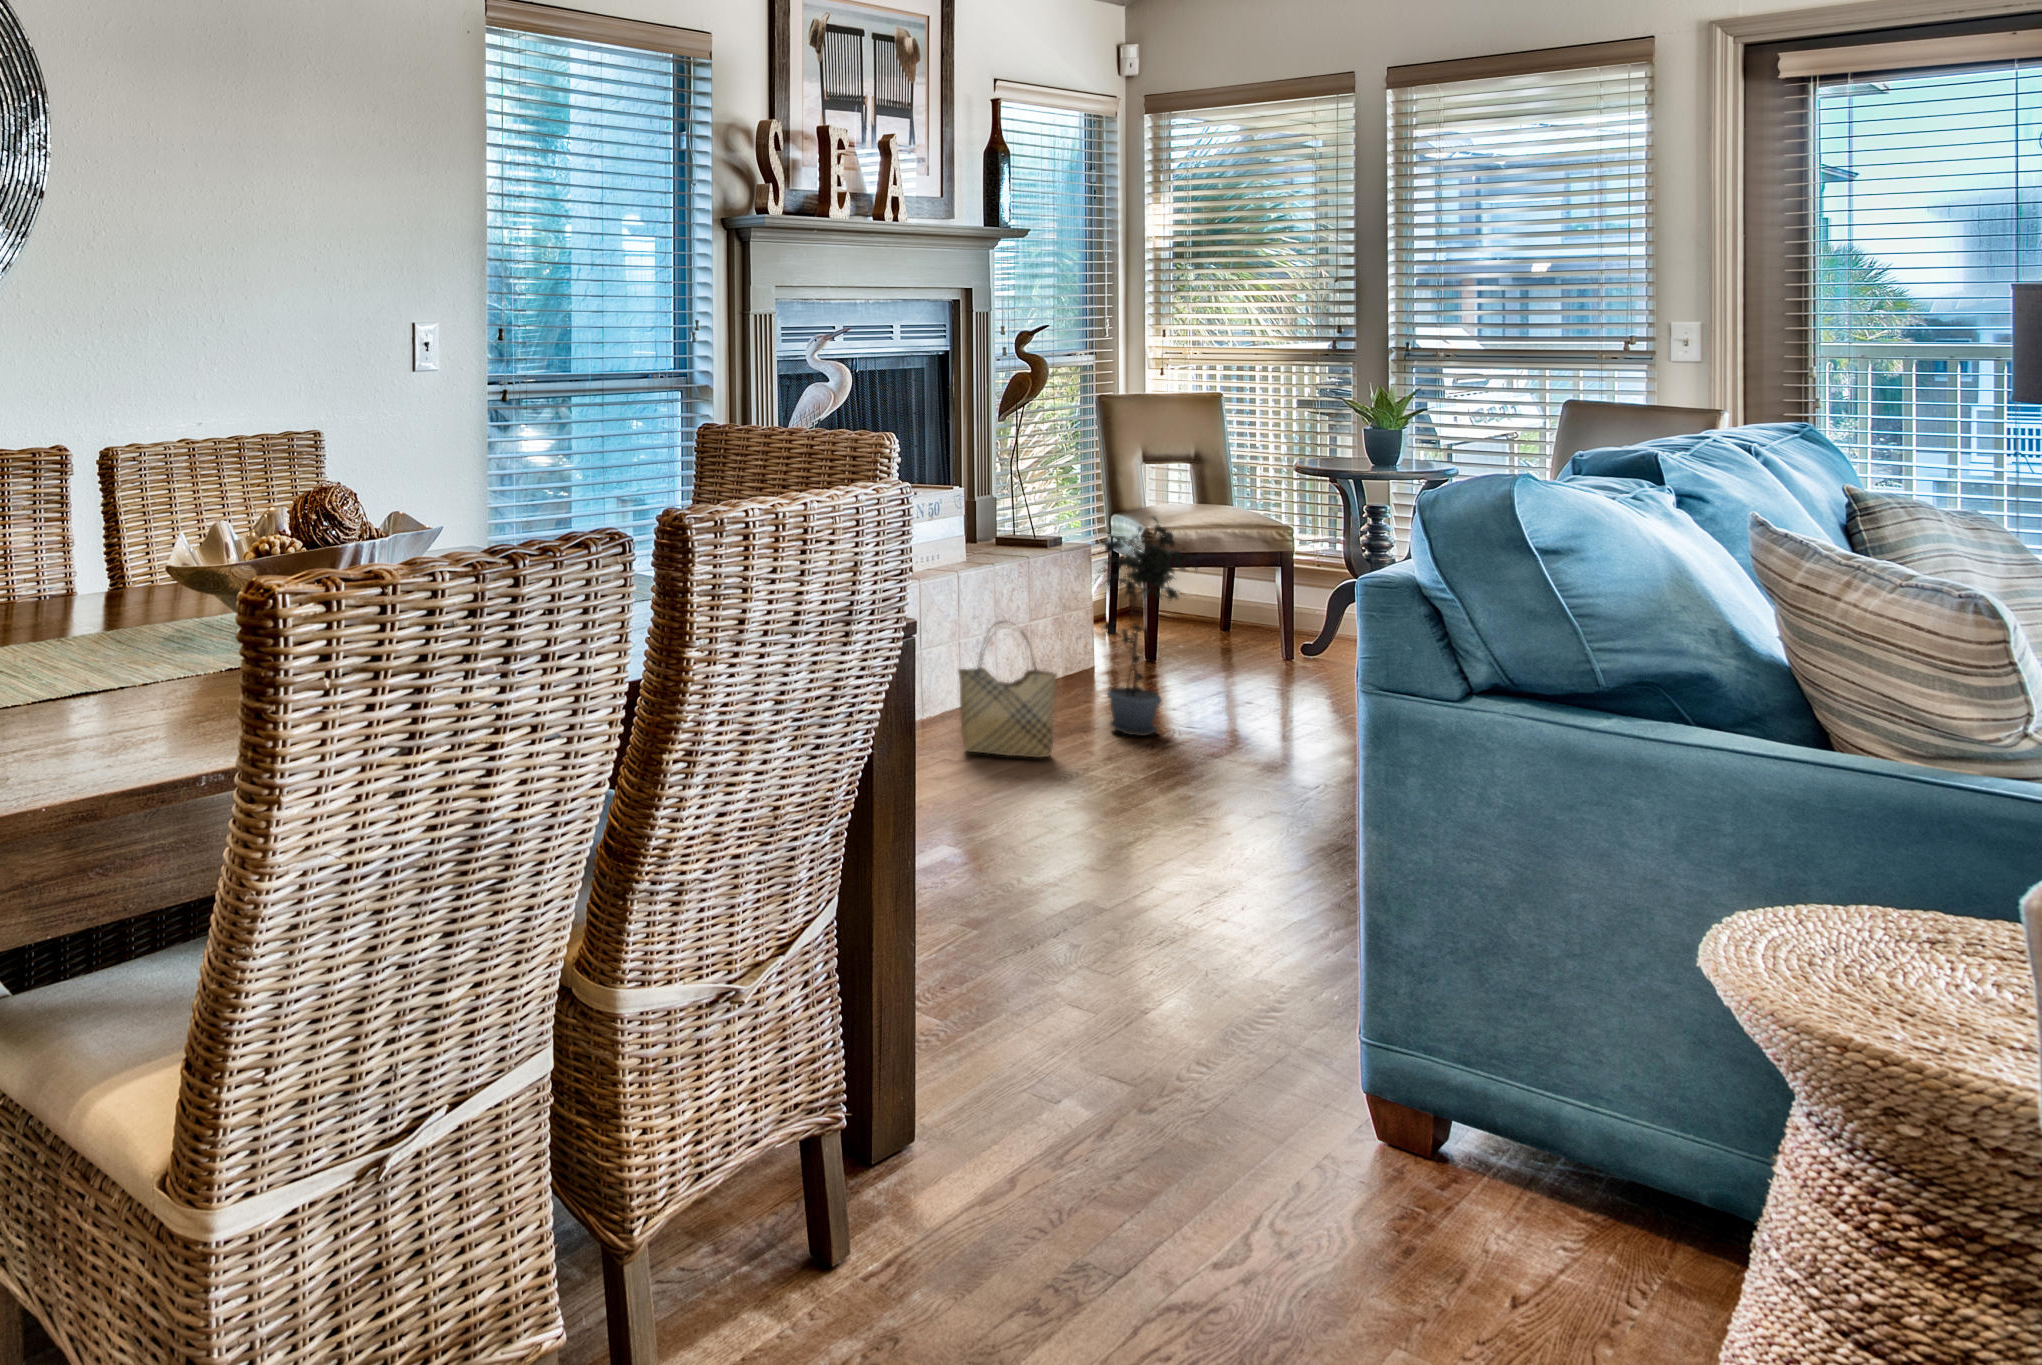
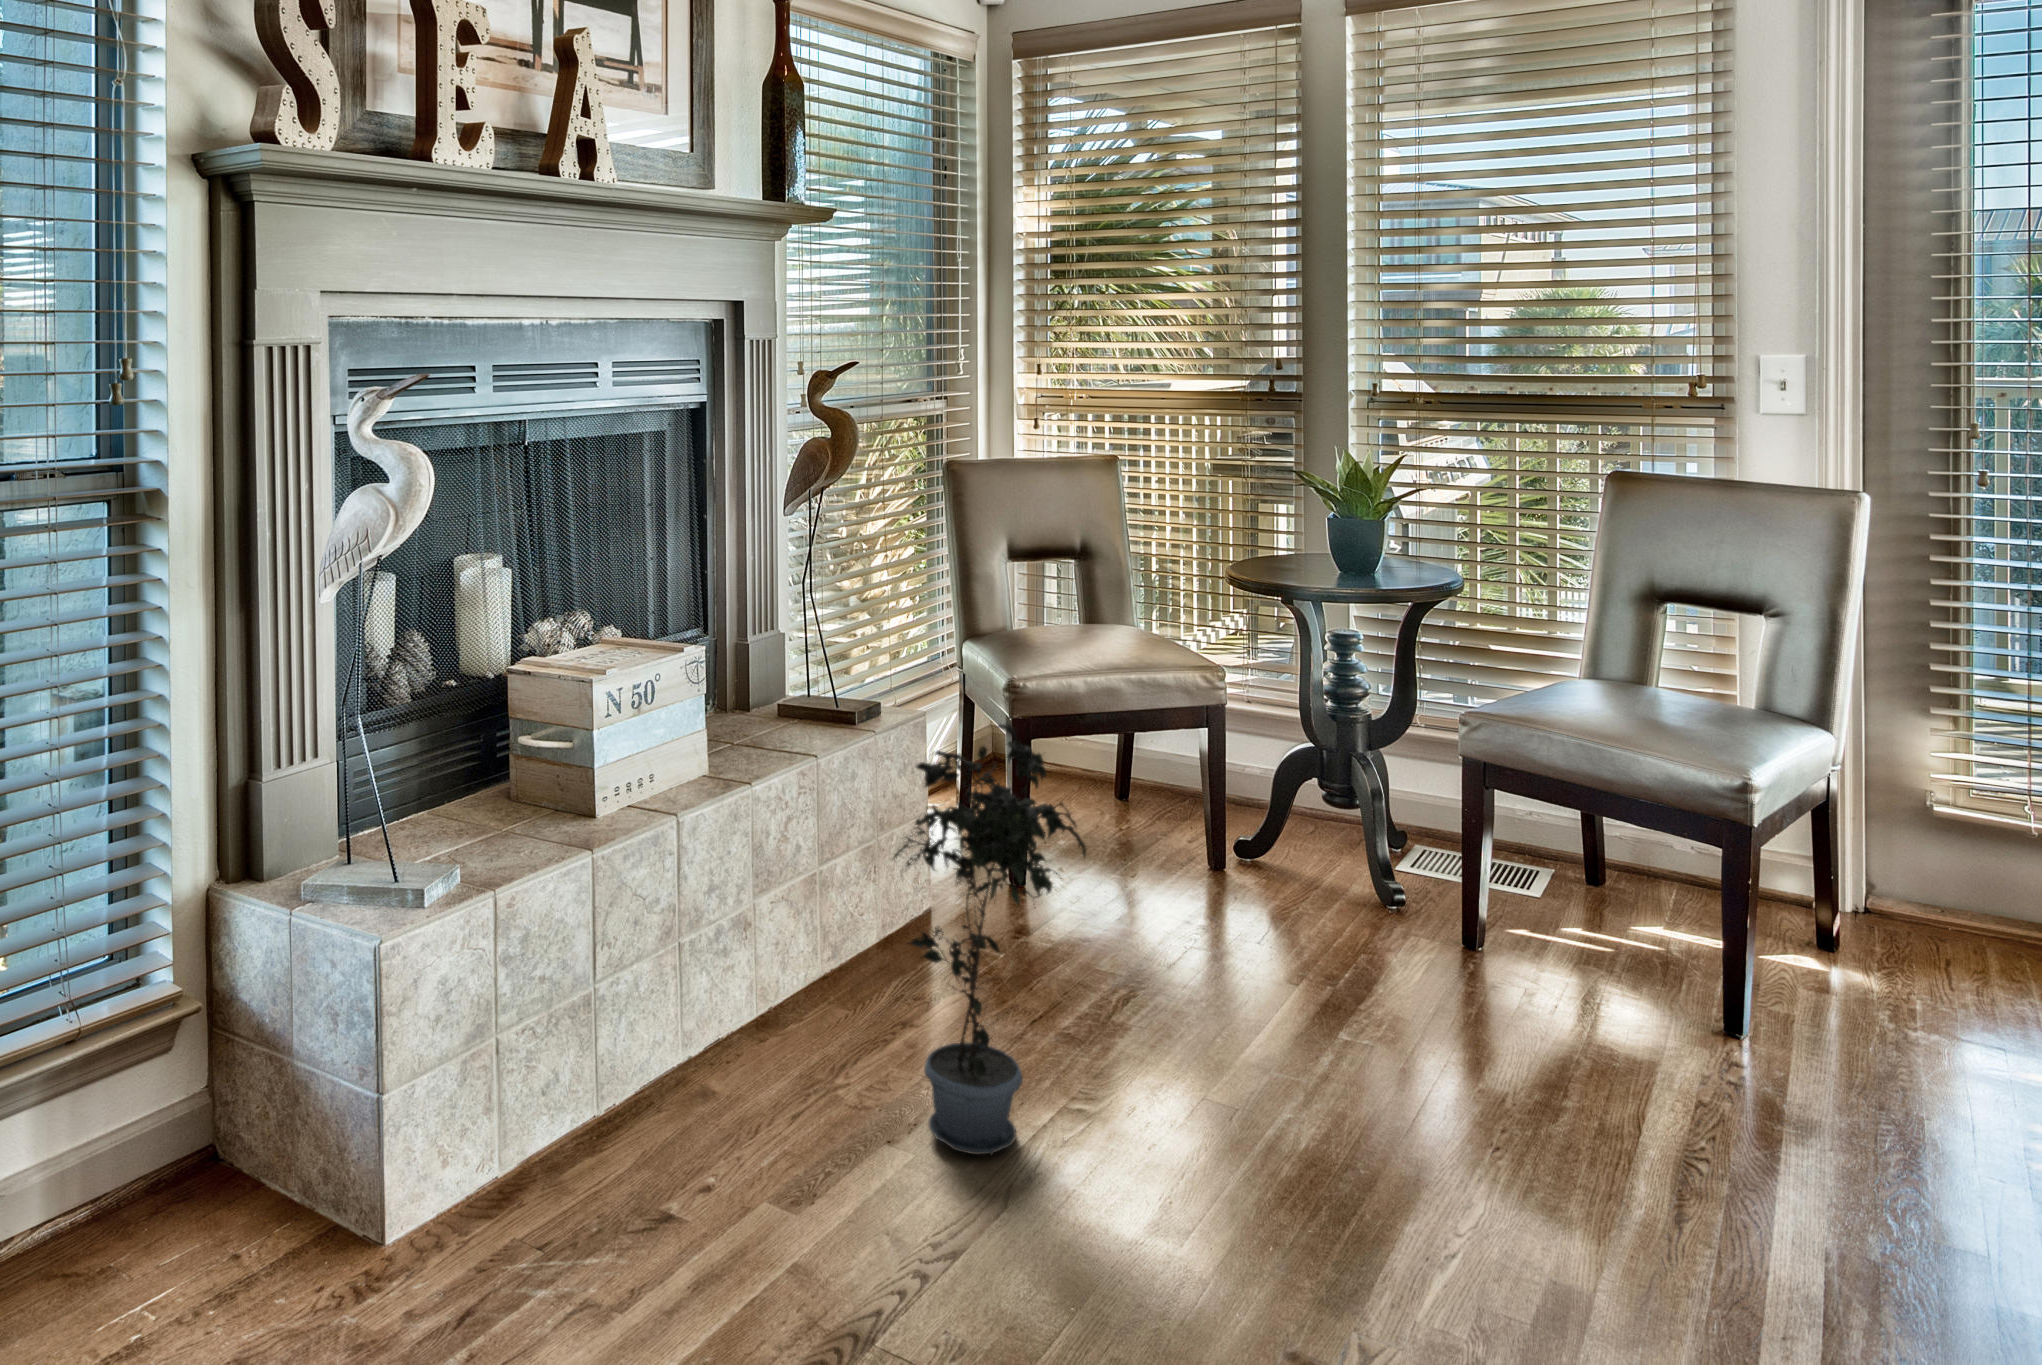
woven basket: present [958,622,1057,758] -> none [611,970,814,1283]

